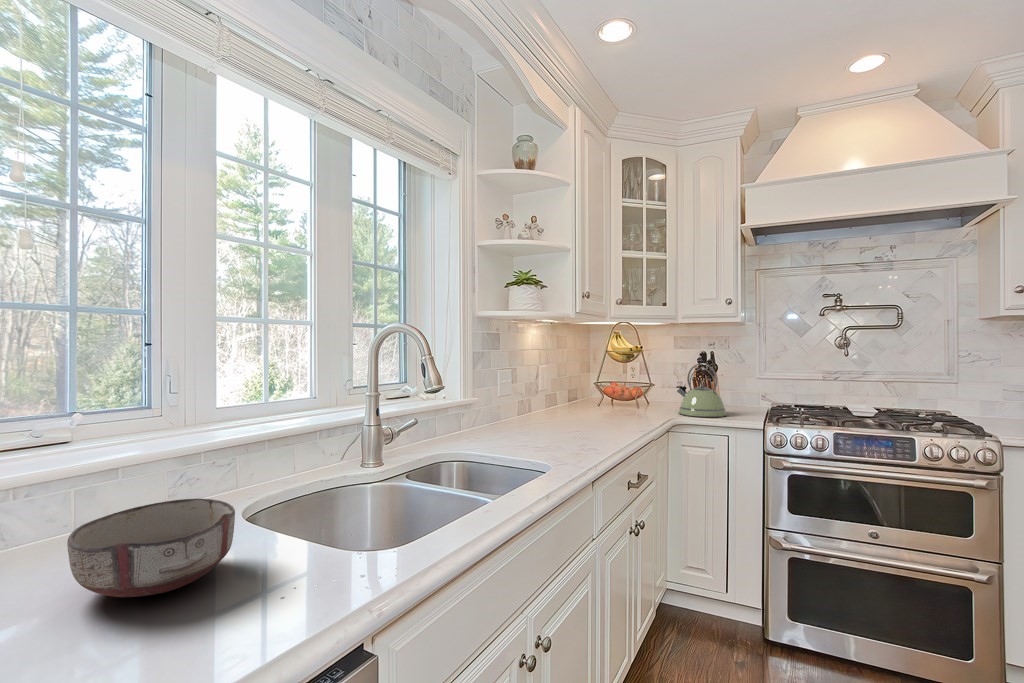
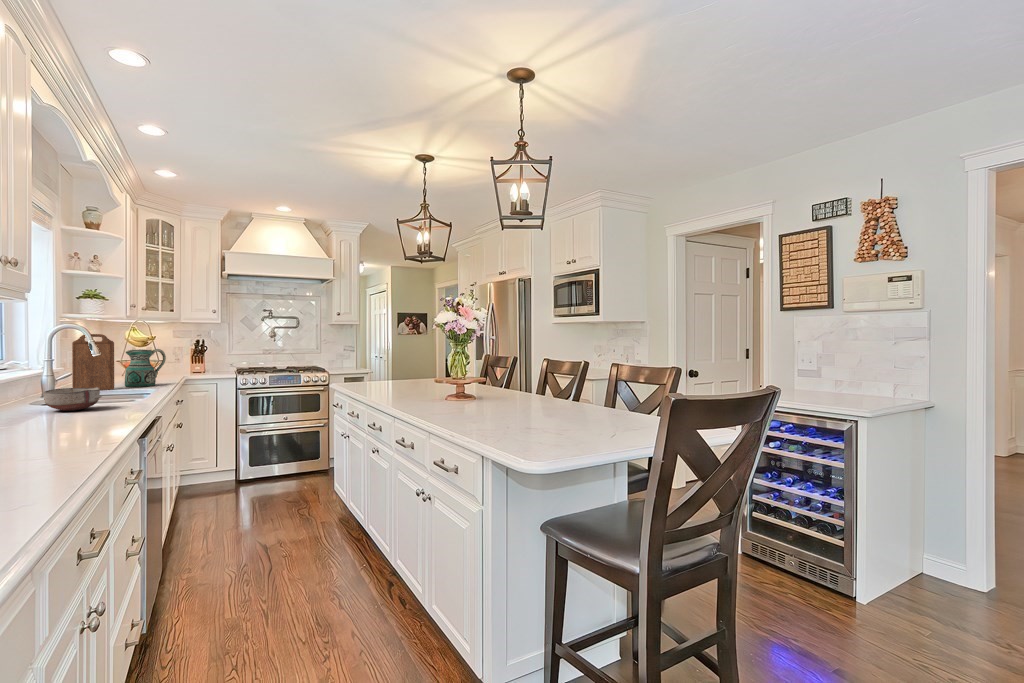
cutting board: none [449,342,507,451] -> present [72,334,114,390]
kettle: present [676,363,727,417] -> none [183,346,215,375]
ceramic pitcher: none [539,371,607,448] -> present [125,349,166,387]

